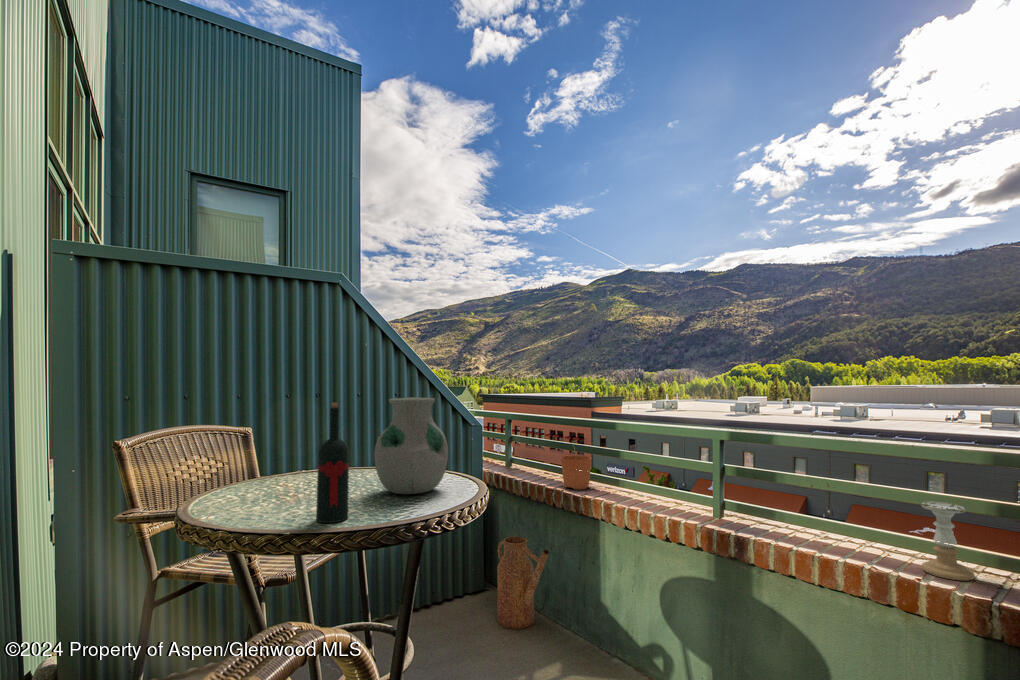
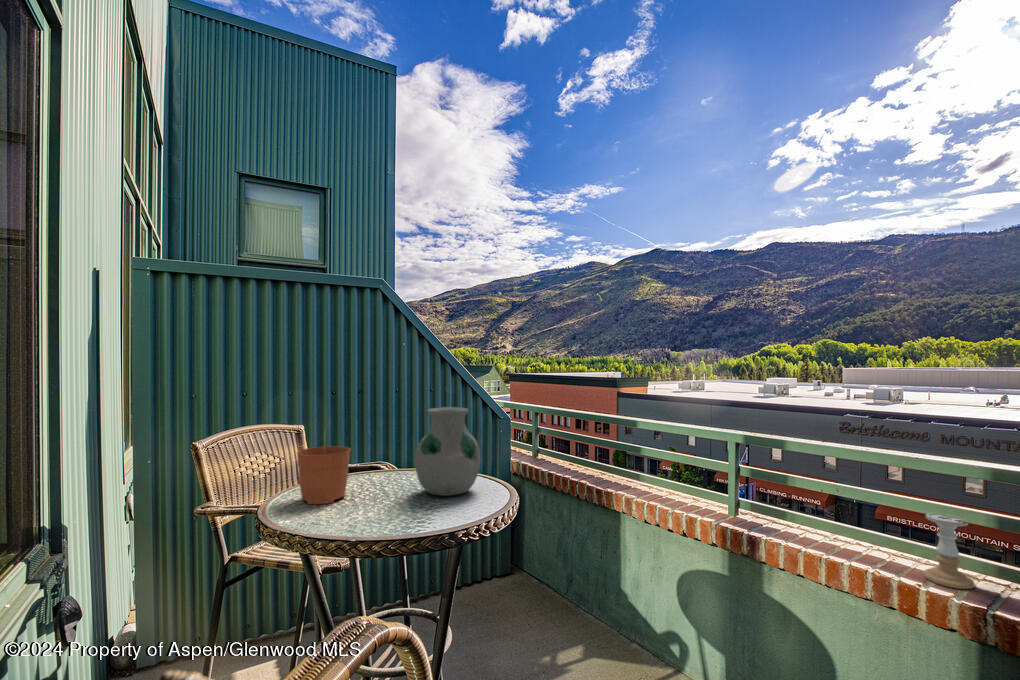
wine bottle: present [316,403,349,523] -> none [366,419,393,525]
plant pot: present [561,455,591,489] -> present [297,446,351,504]
watering can: present [497,536,549,629] -> none [526,523,574,608]

